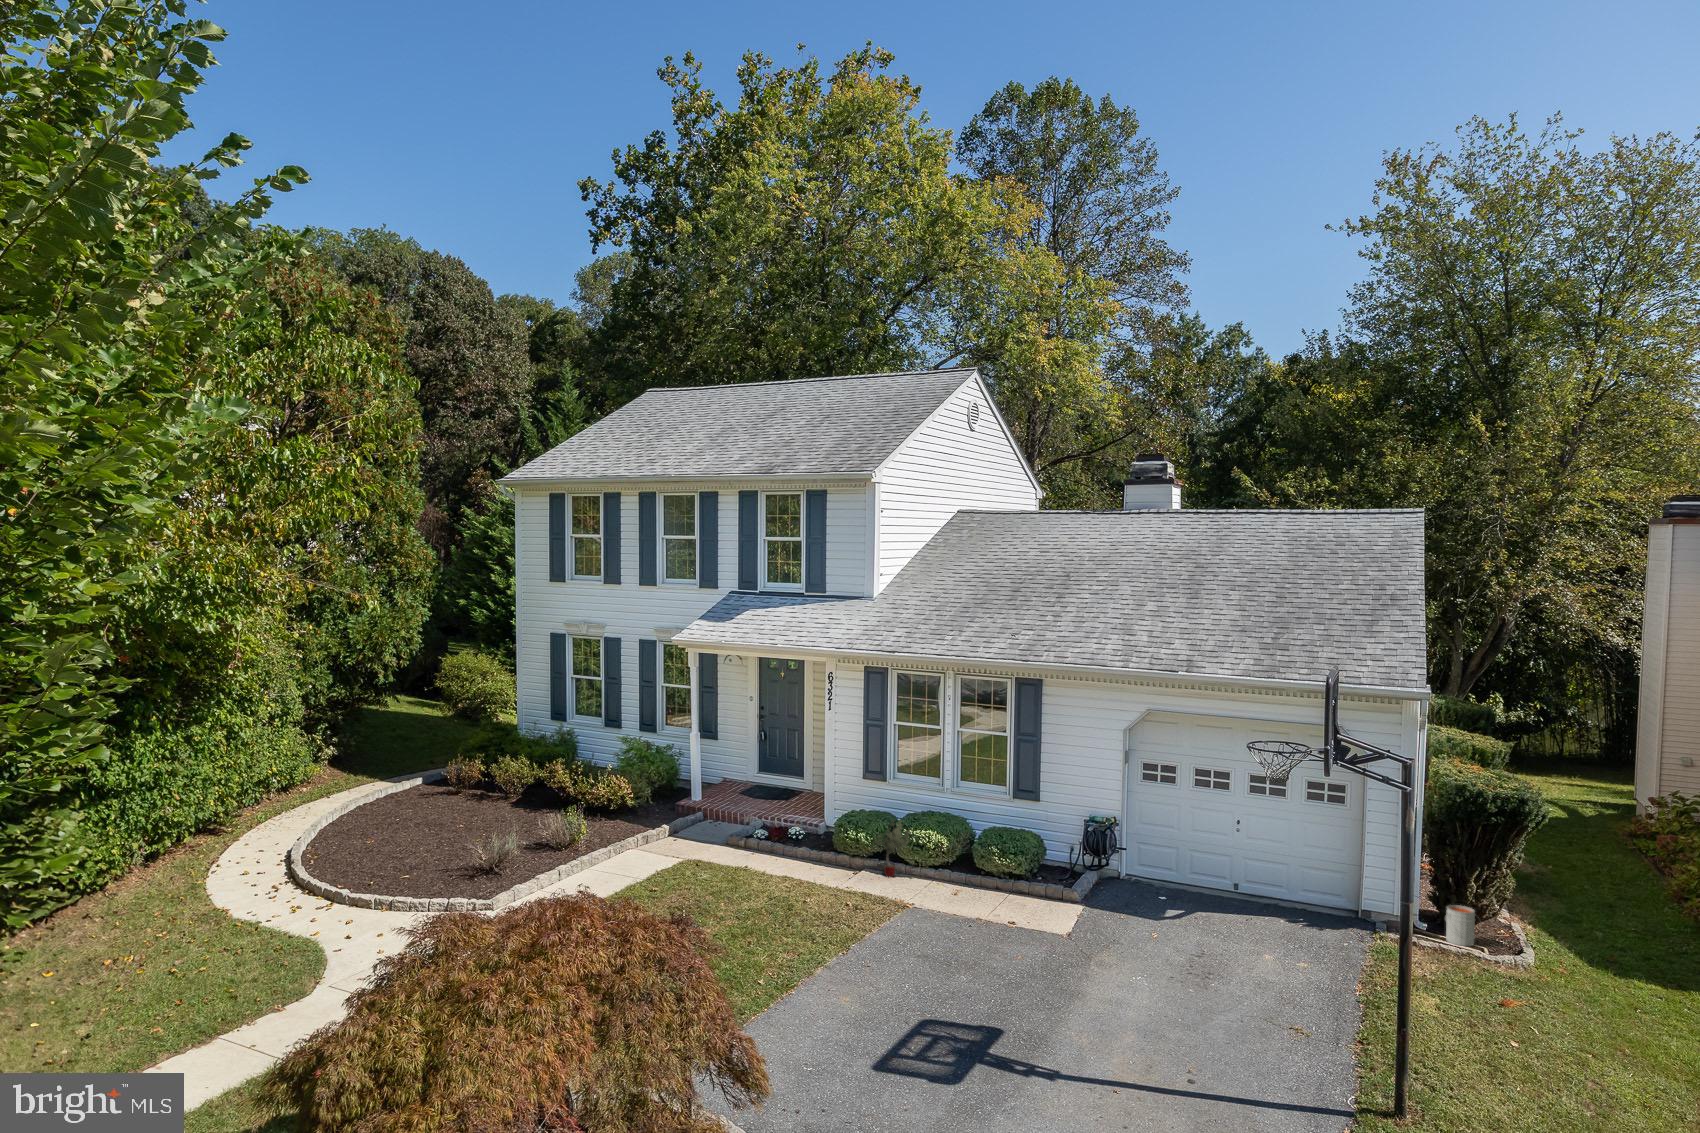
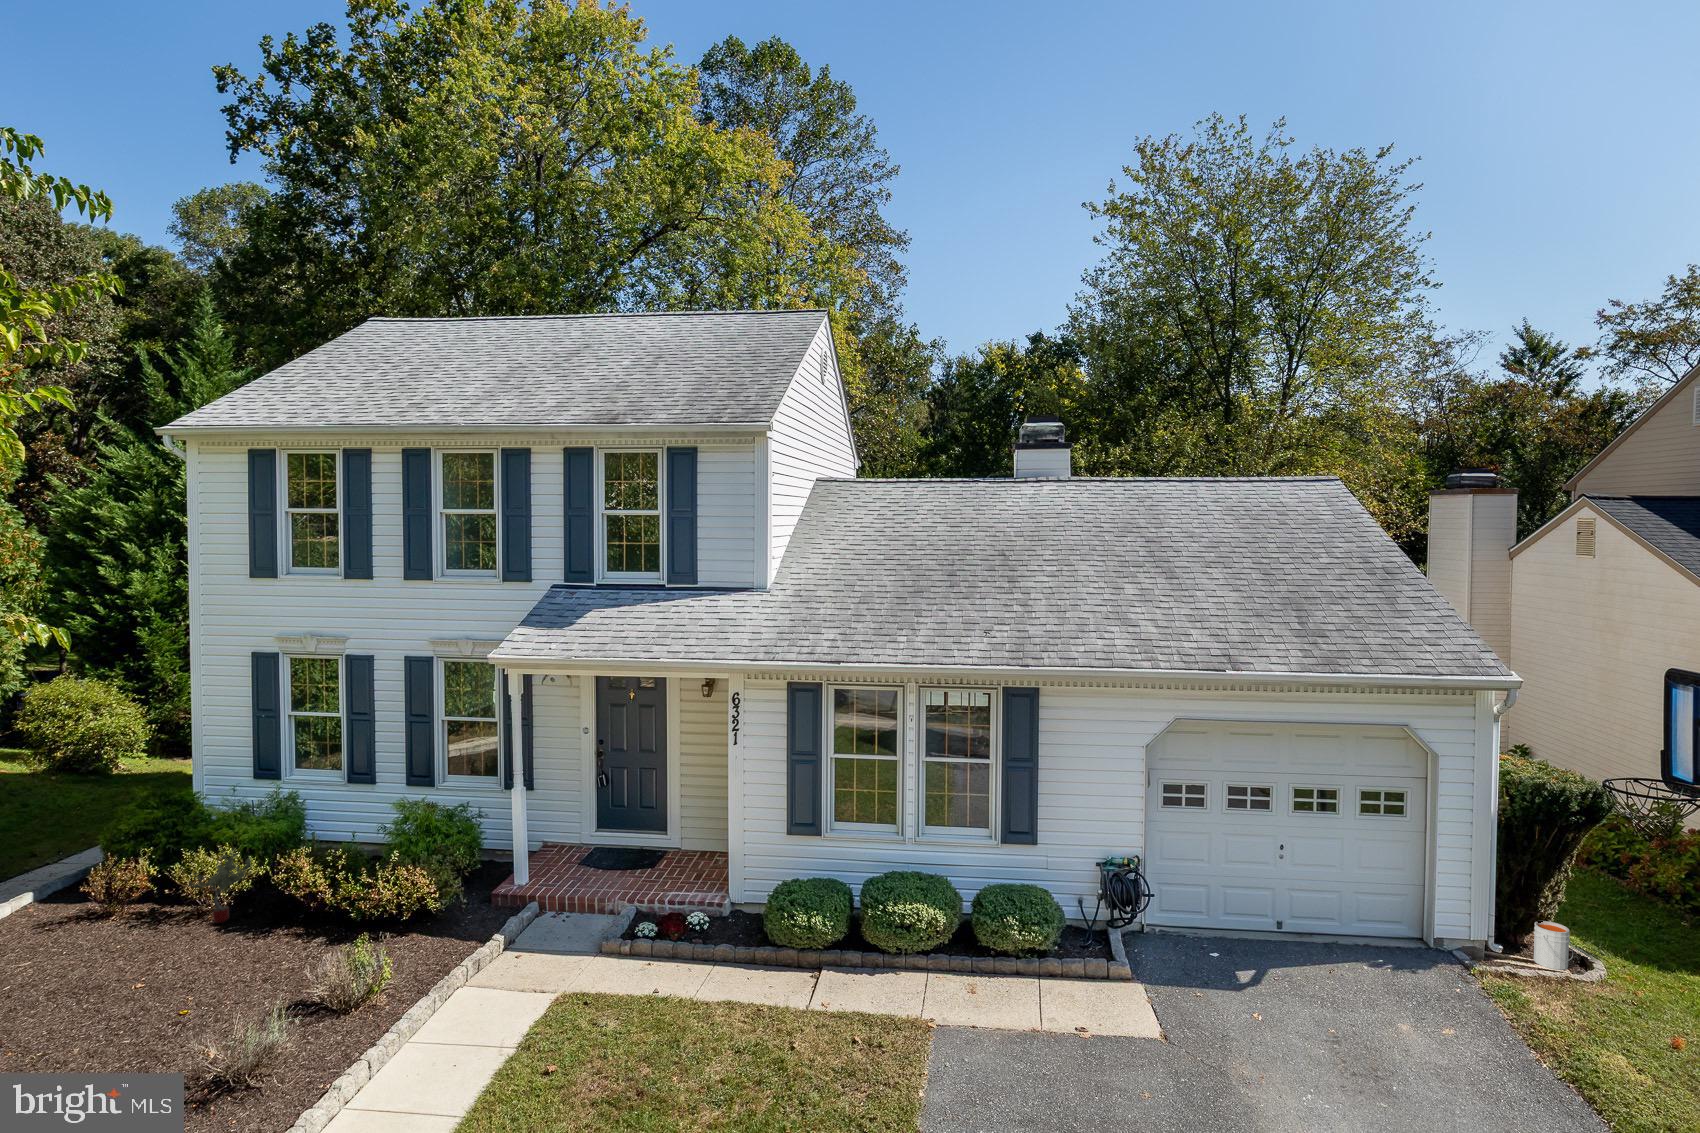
potted tree: present [874,821,910,877] -> present [189,849,251,923]

